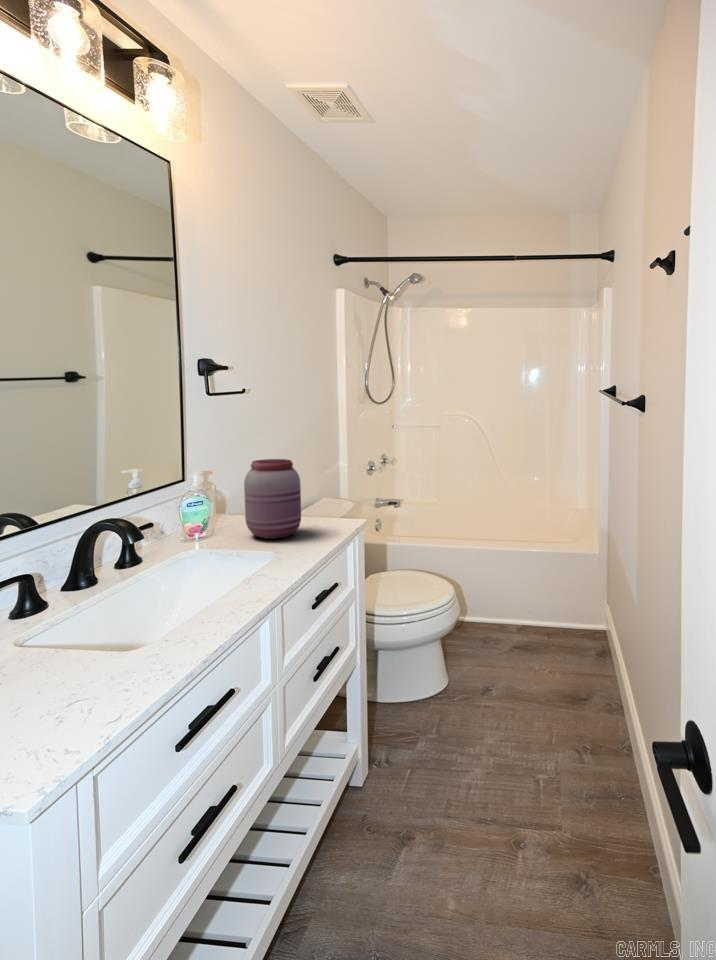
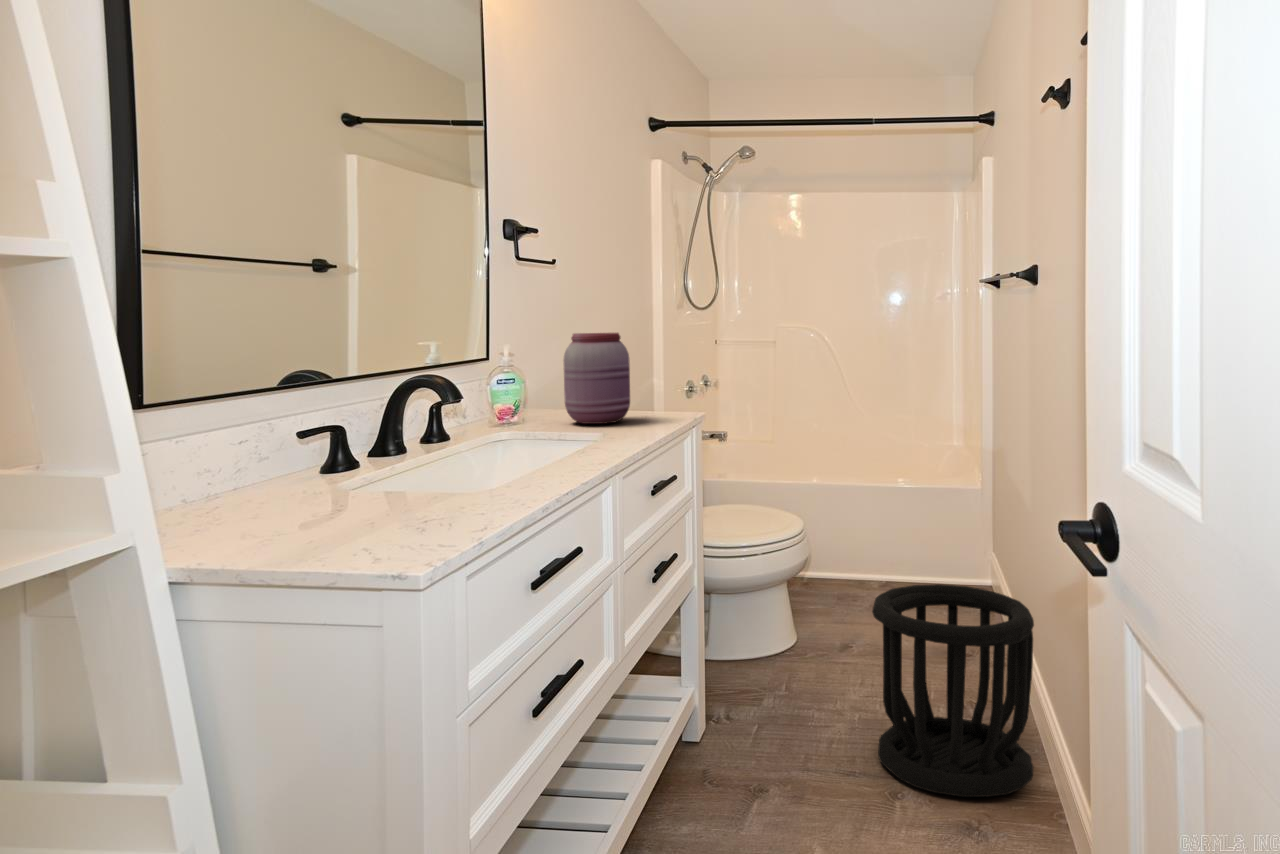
wastebasket: none [503,659,636,846] -> present [872,584,1034,797]

